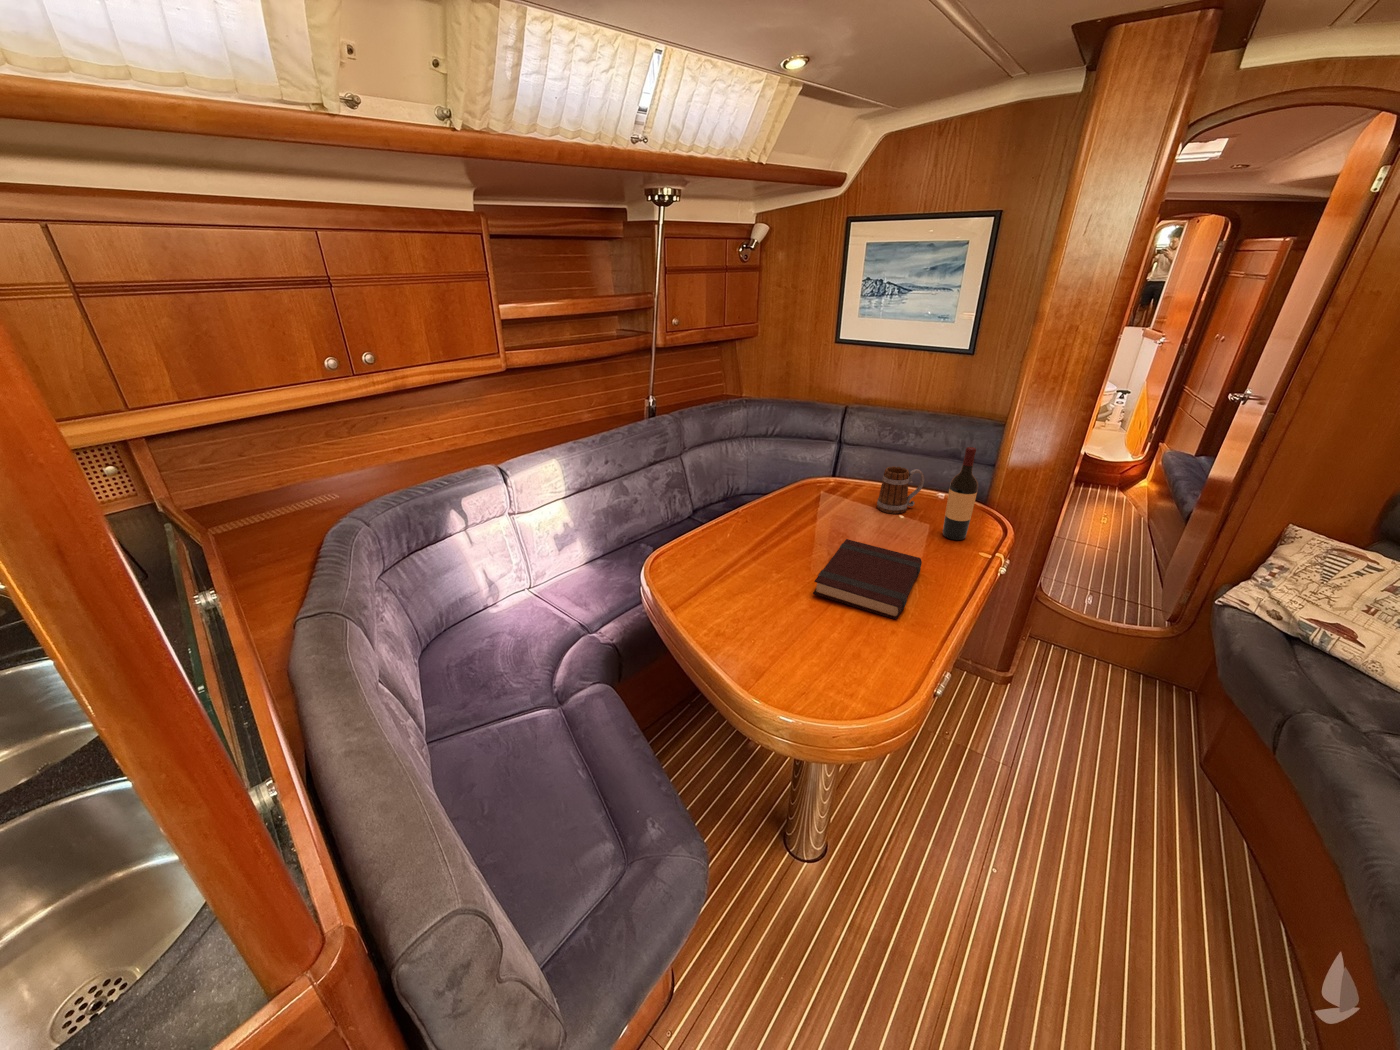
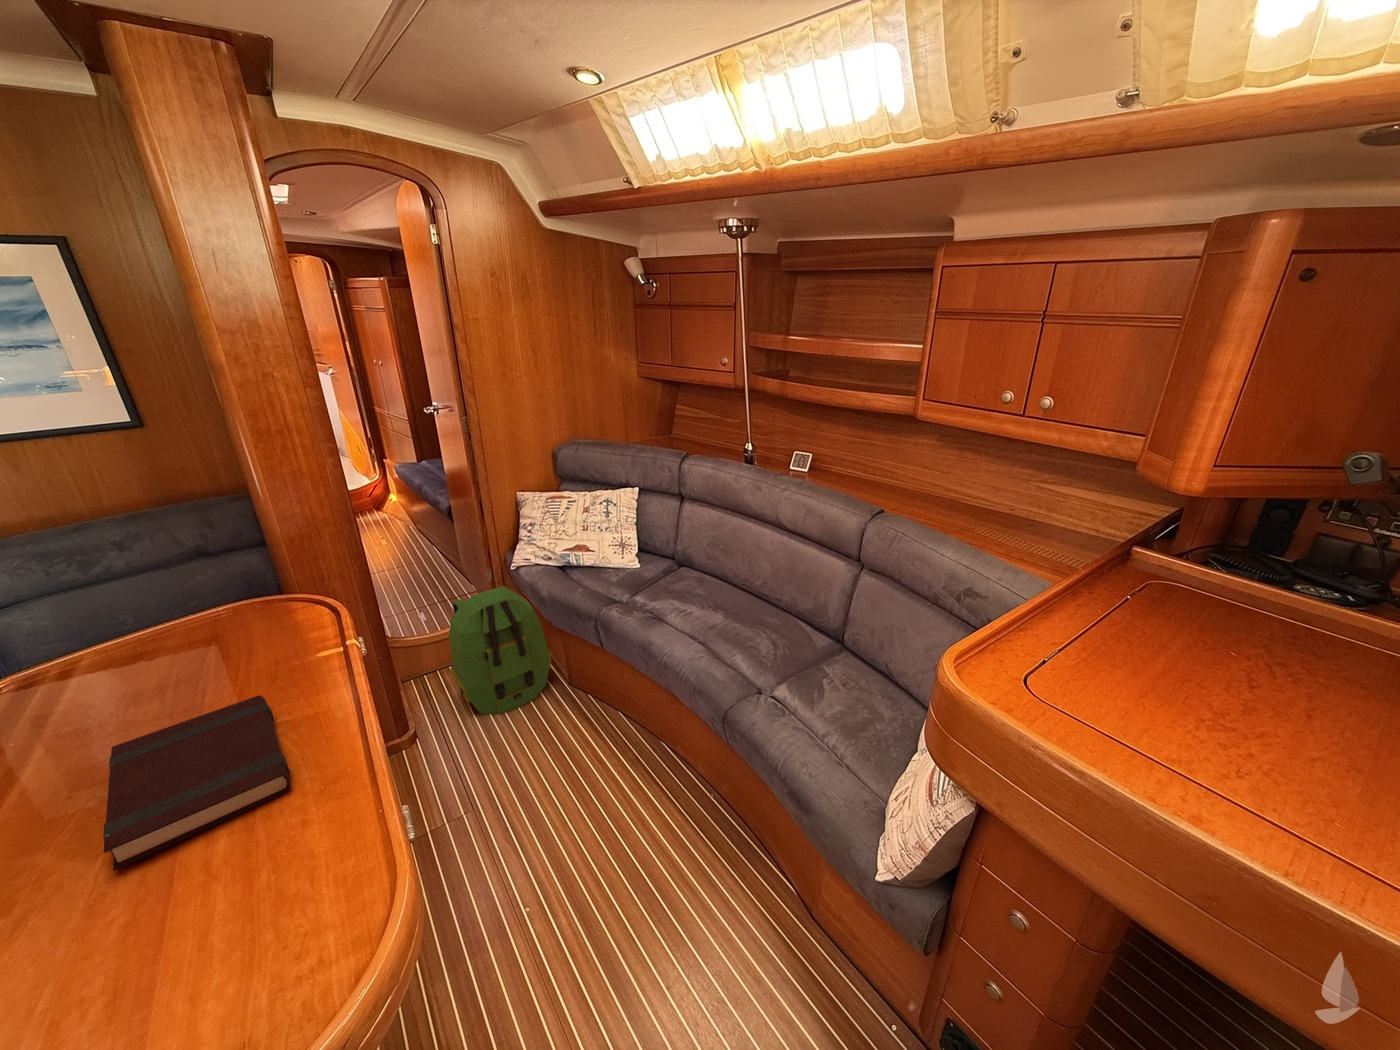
wine bottle: present [943,447,978,540] -> none [228,532,292,649]
mug: present [877,466,924,514] -> none [103,589,188,670]
backpack: none [1070,597,1211,743] -> present [449,586,551,714]

